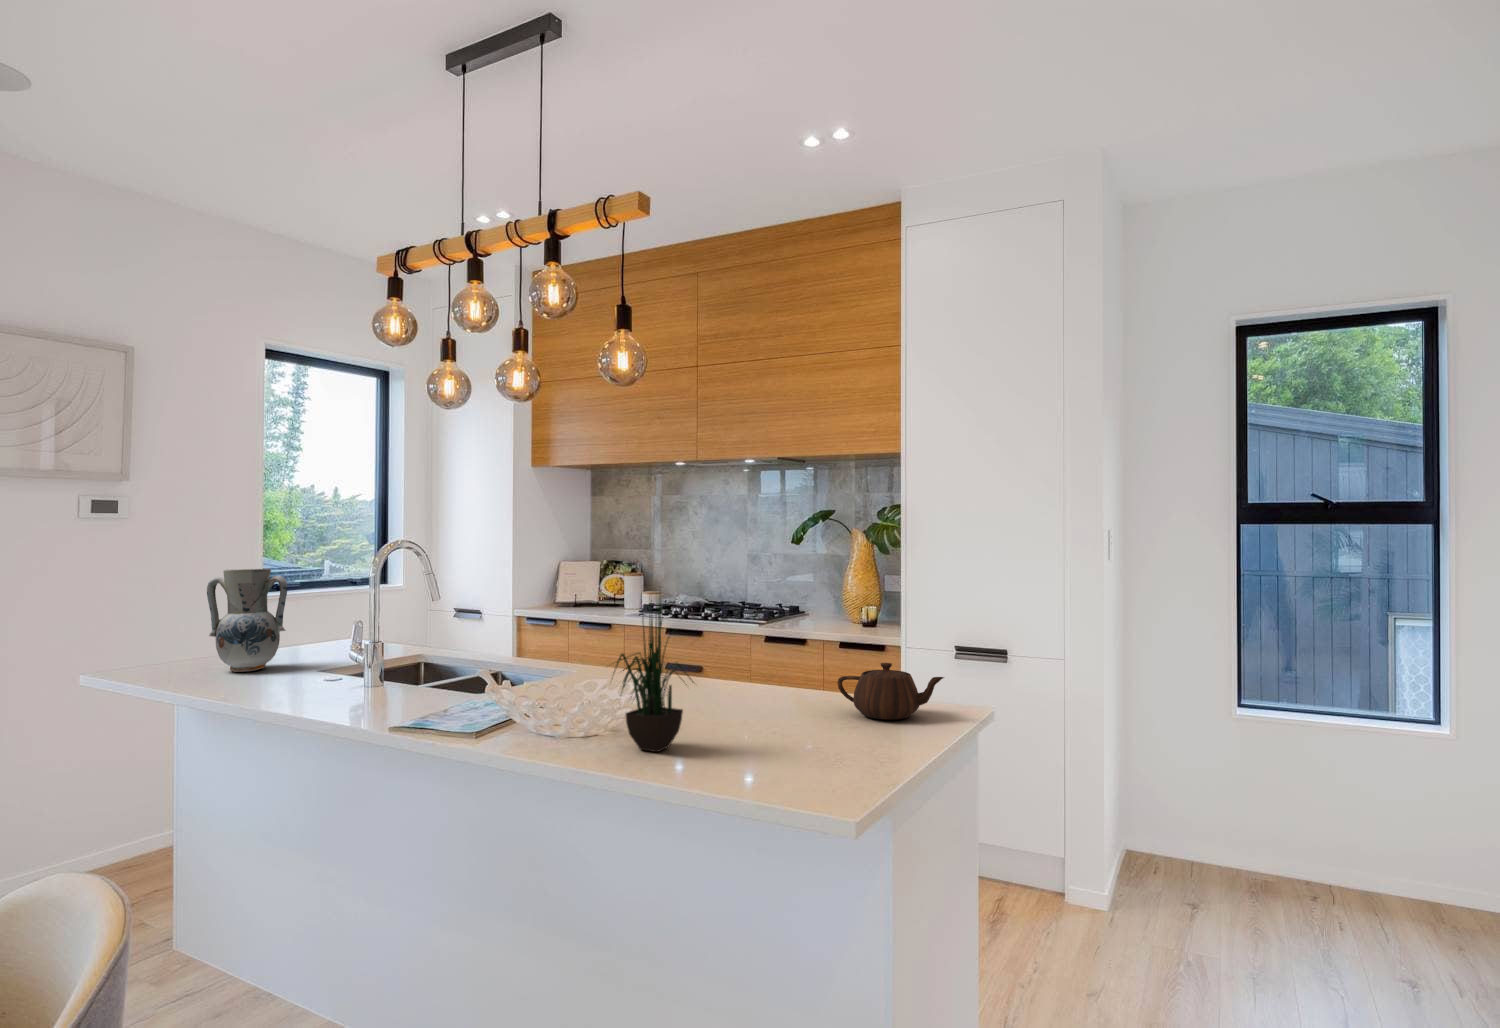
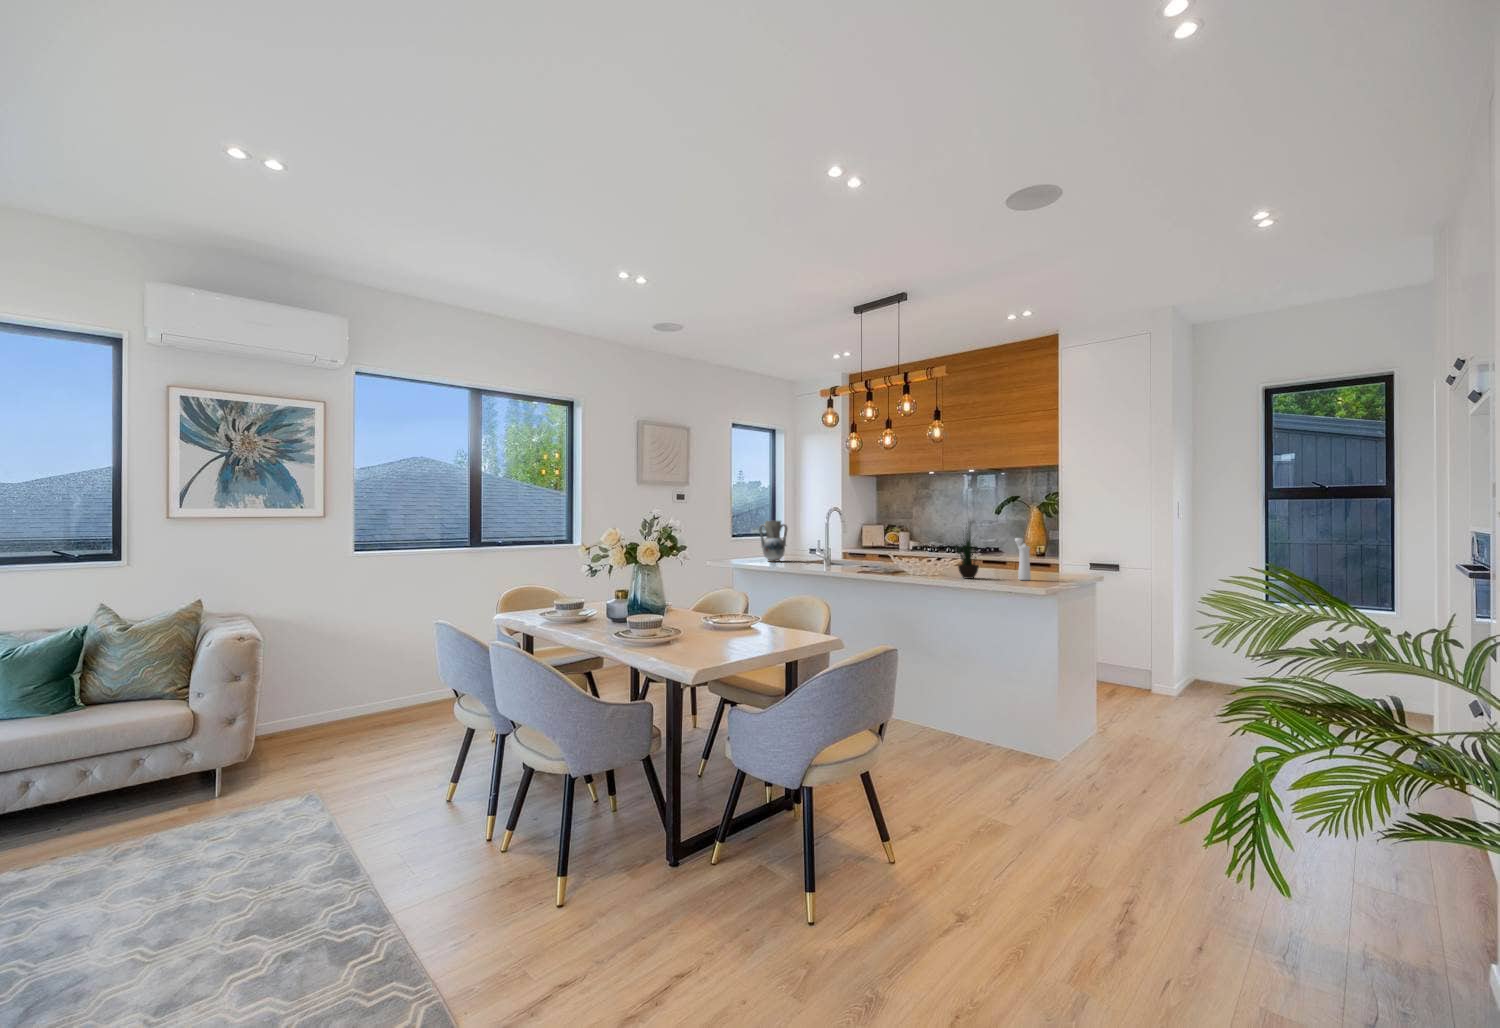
pepper mill: none [779,630,813,754] -> present [1015,538,1031,580]
teapot: present [837,663,944,720] -> none [1036,554,1084,576]

